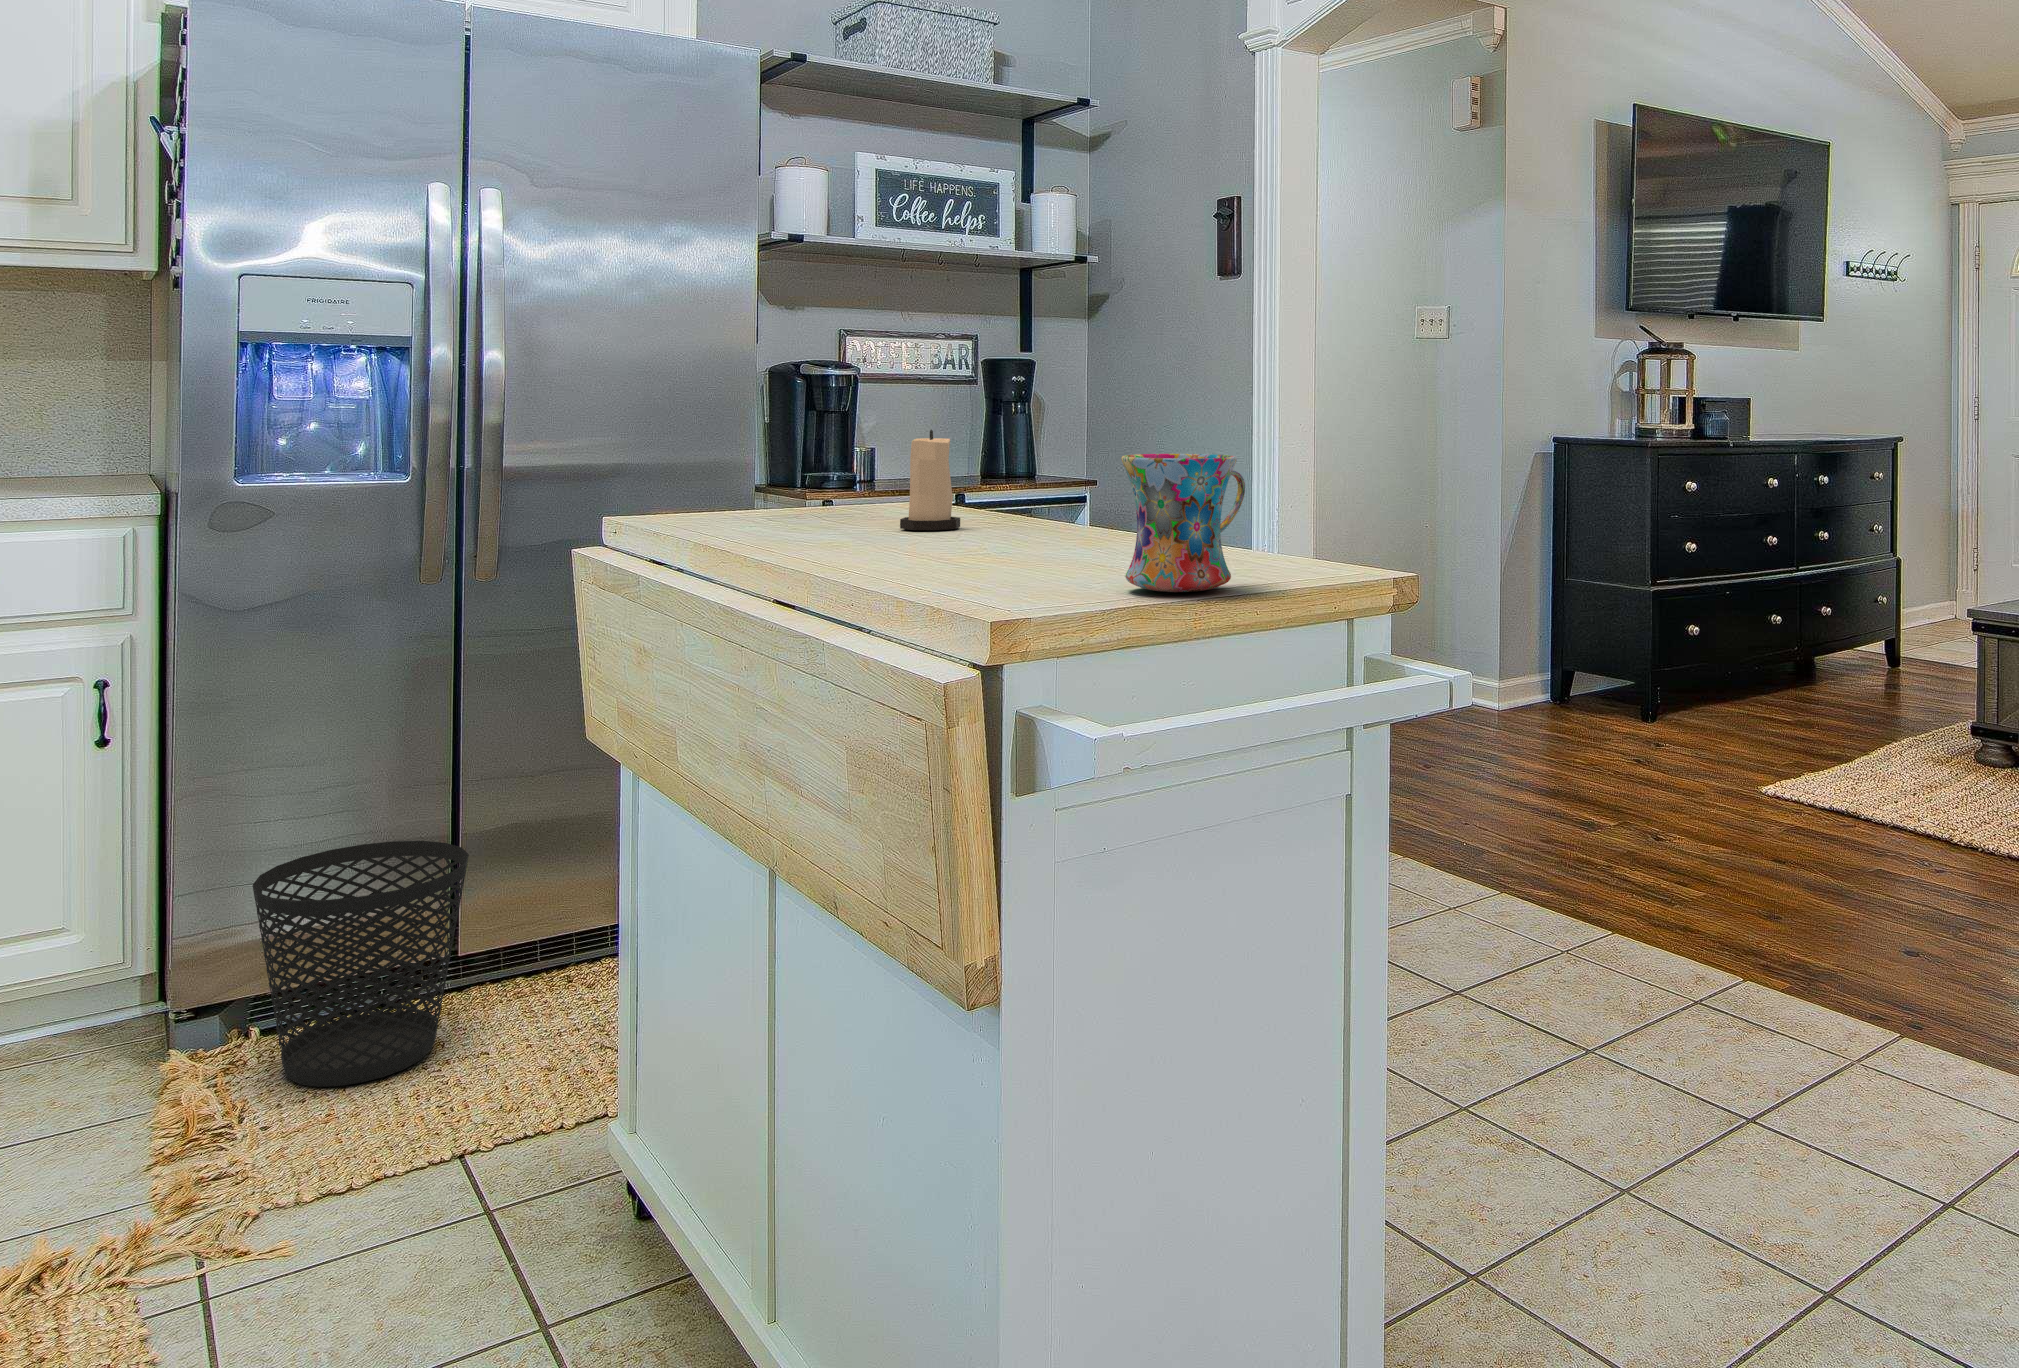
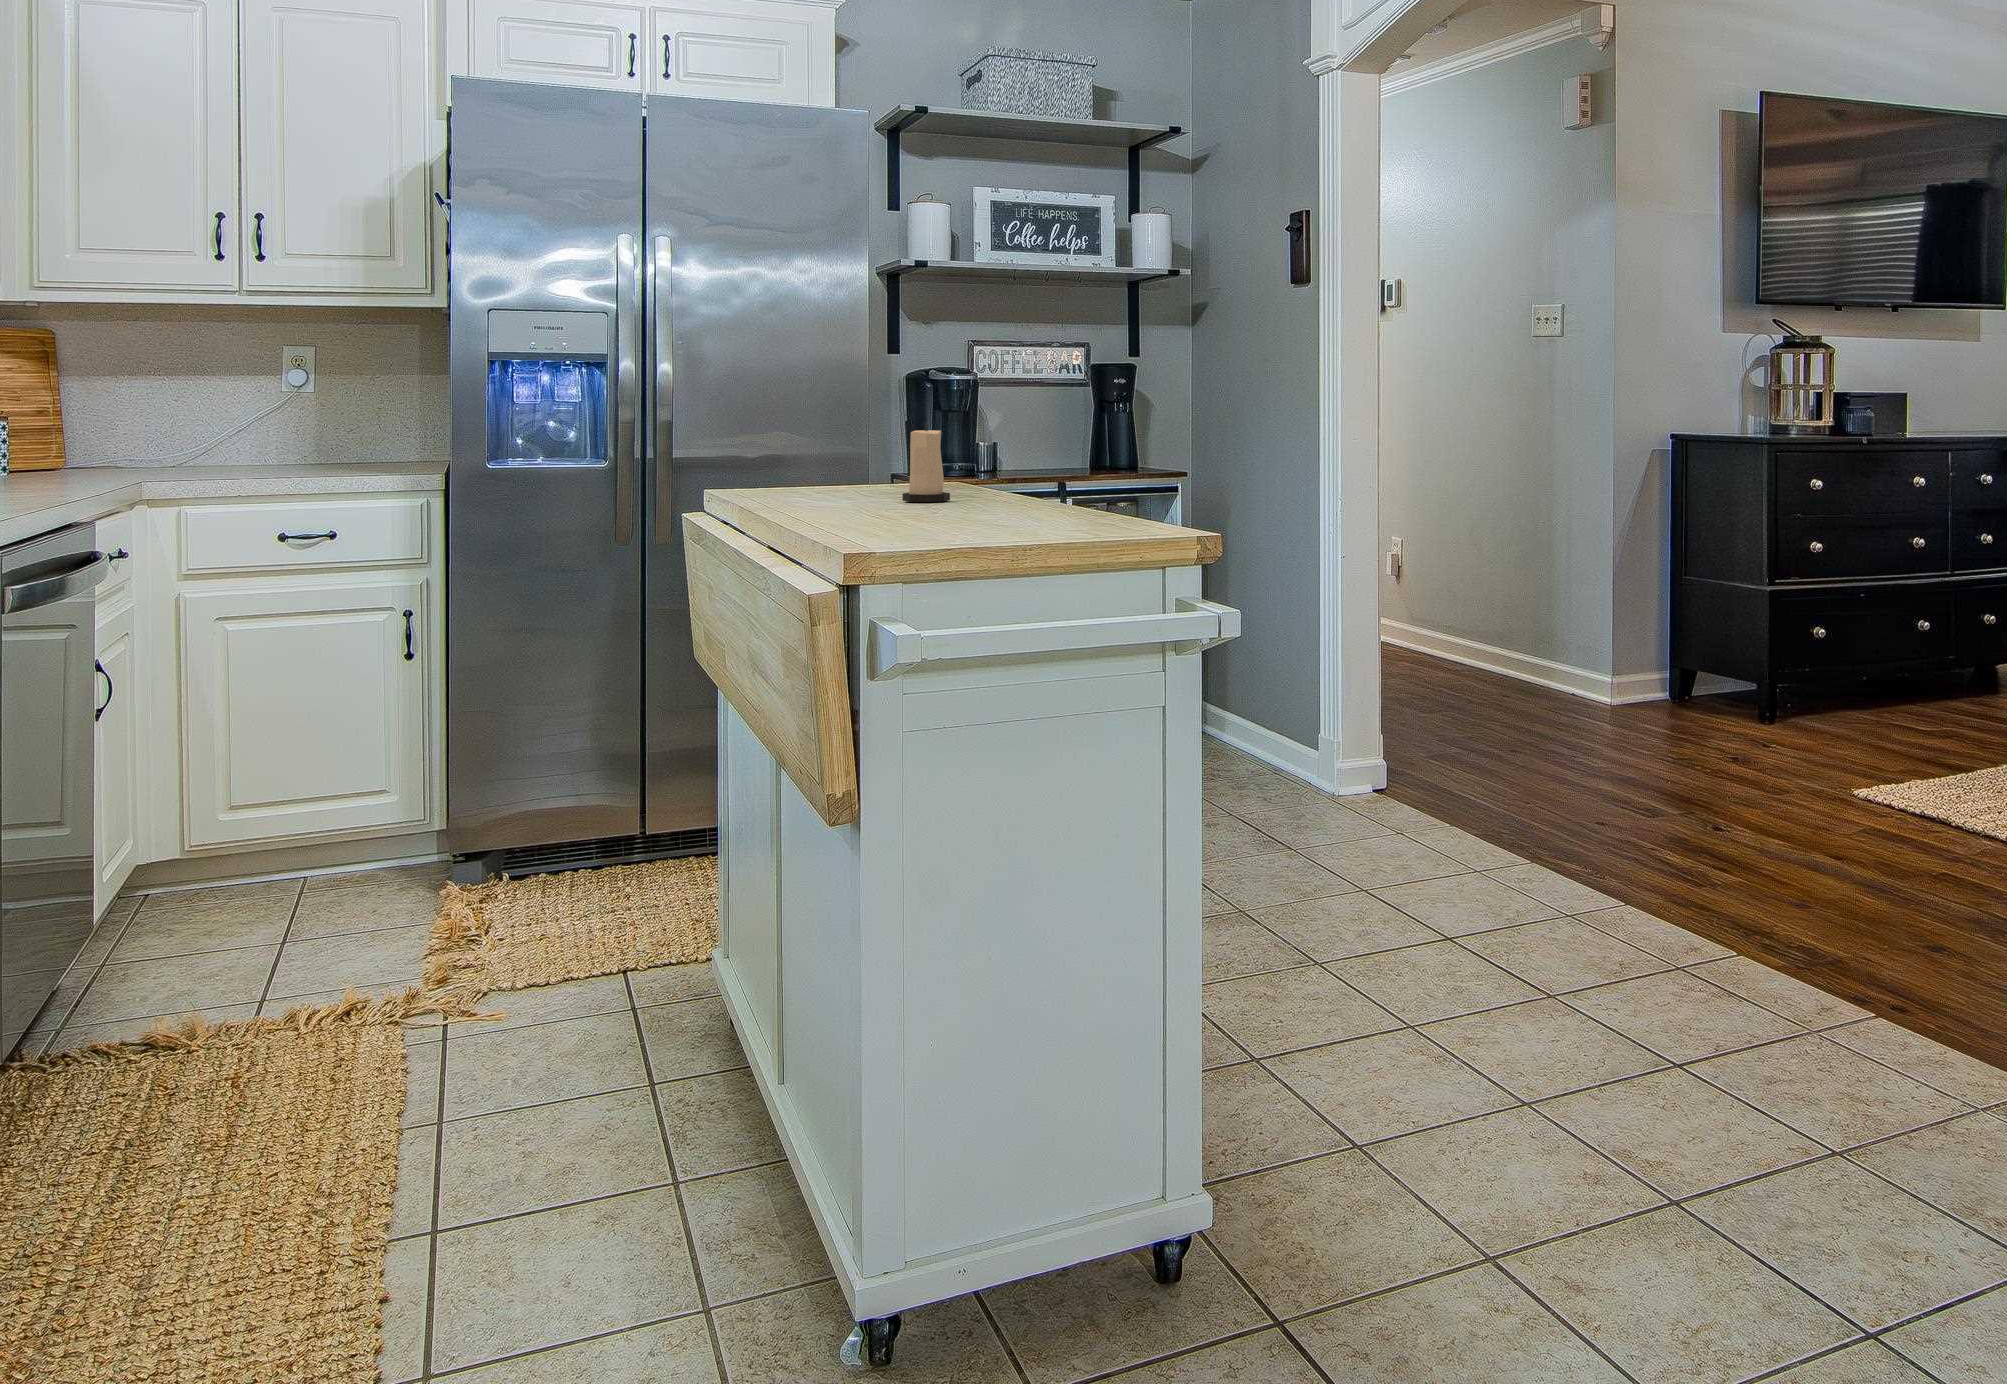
mug: present [1121,454,1245,592] -> none [958,438,1059,537]
wastebasket: present [253,841,469,1087] -> none [496,745,645,922]

